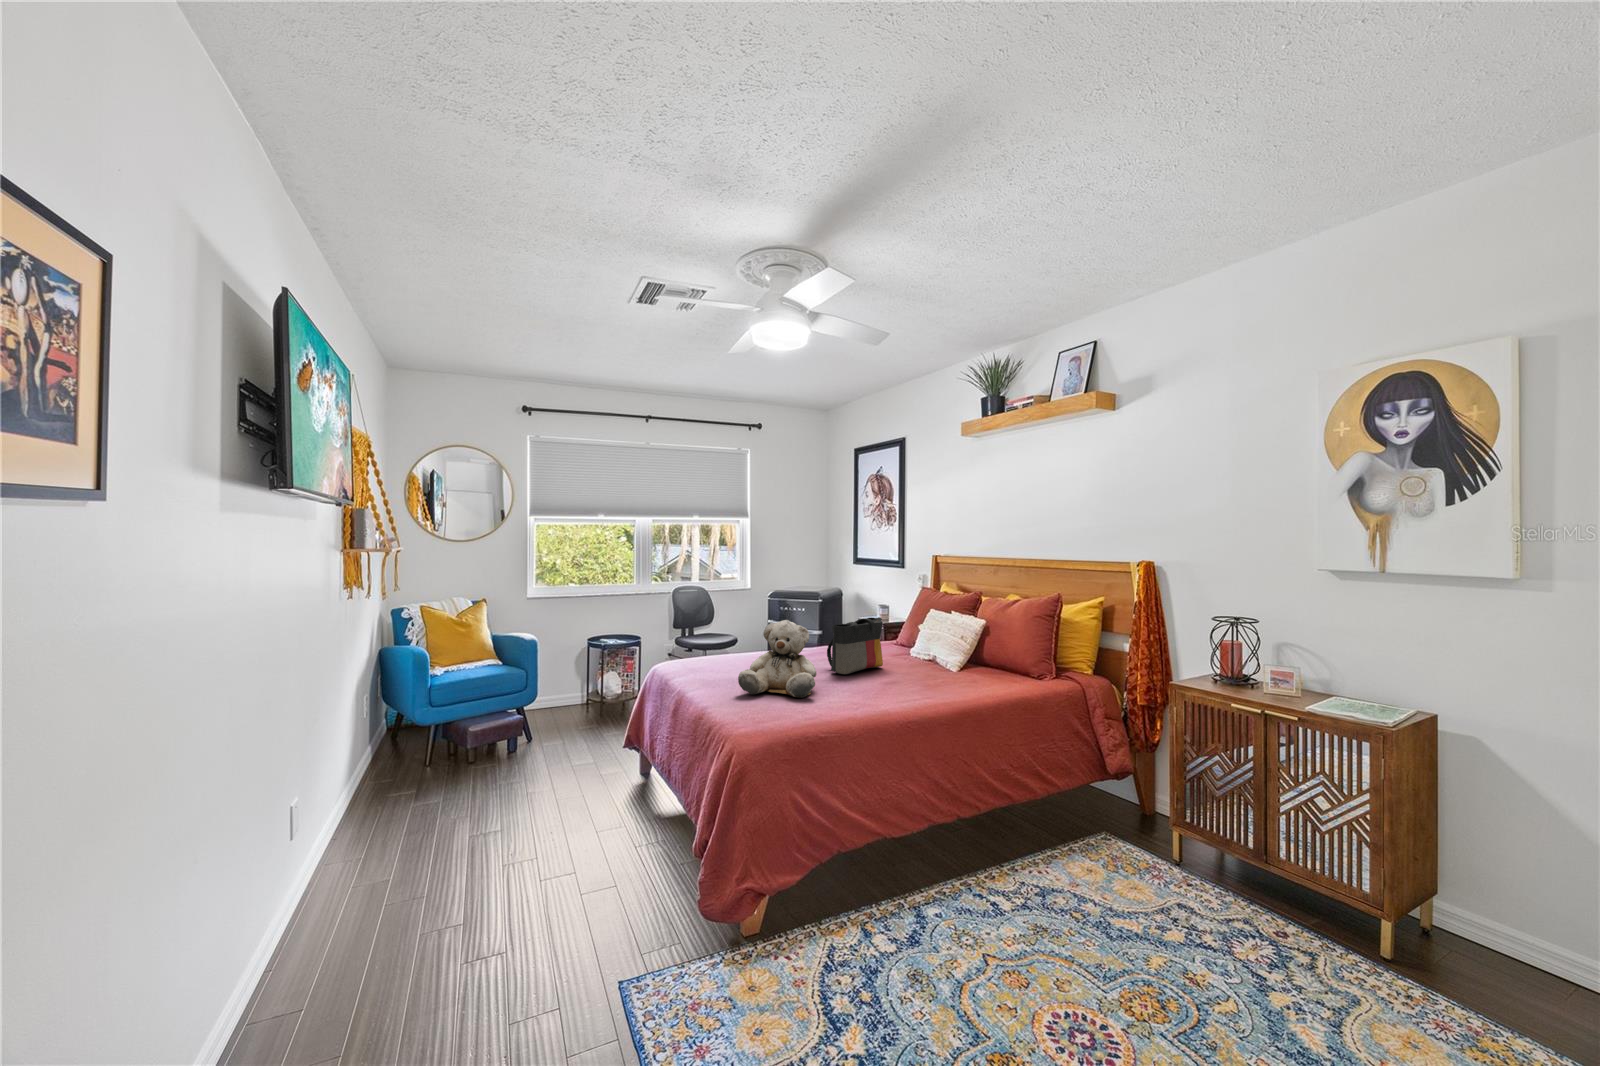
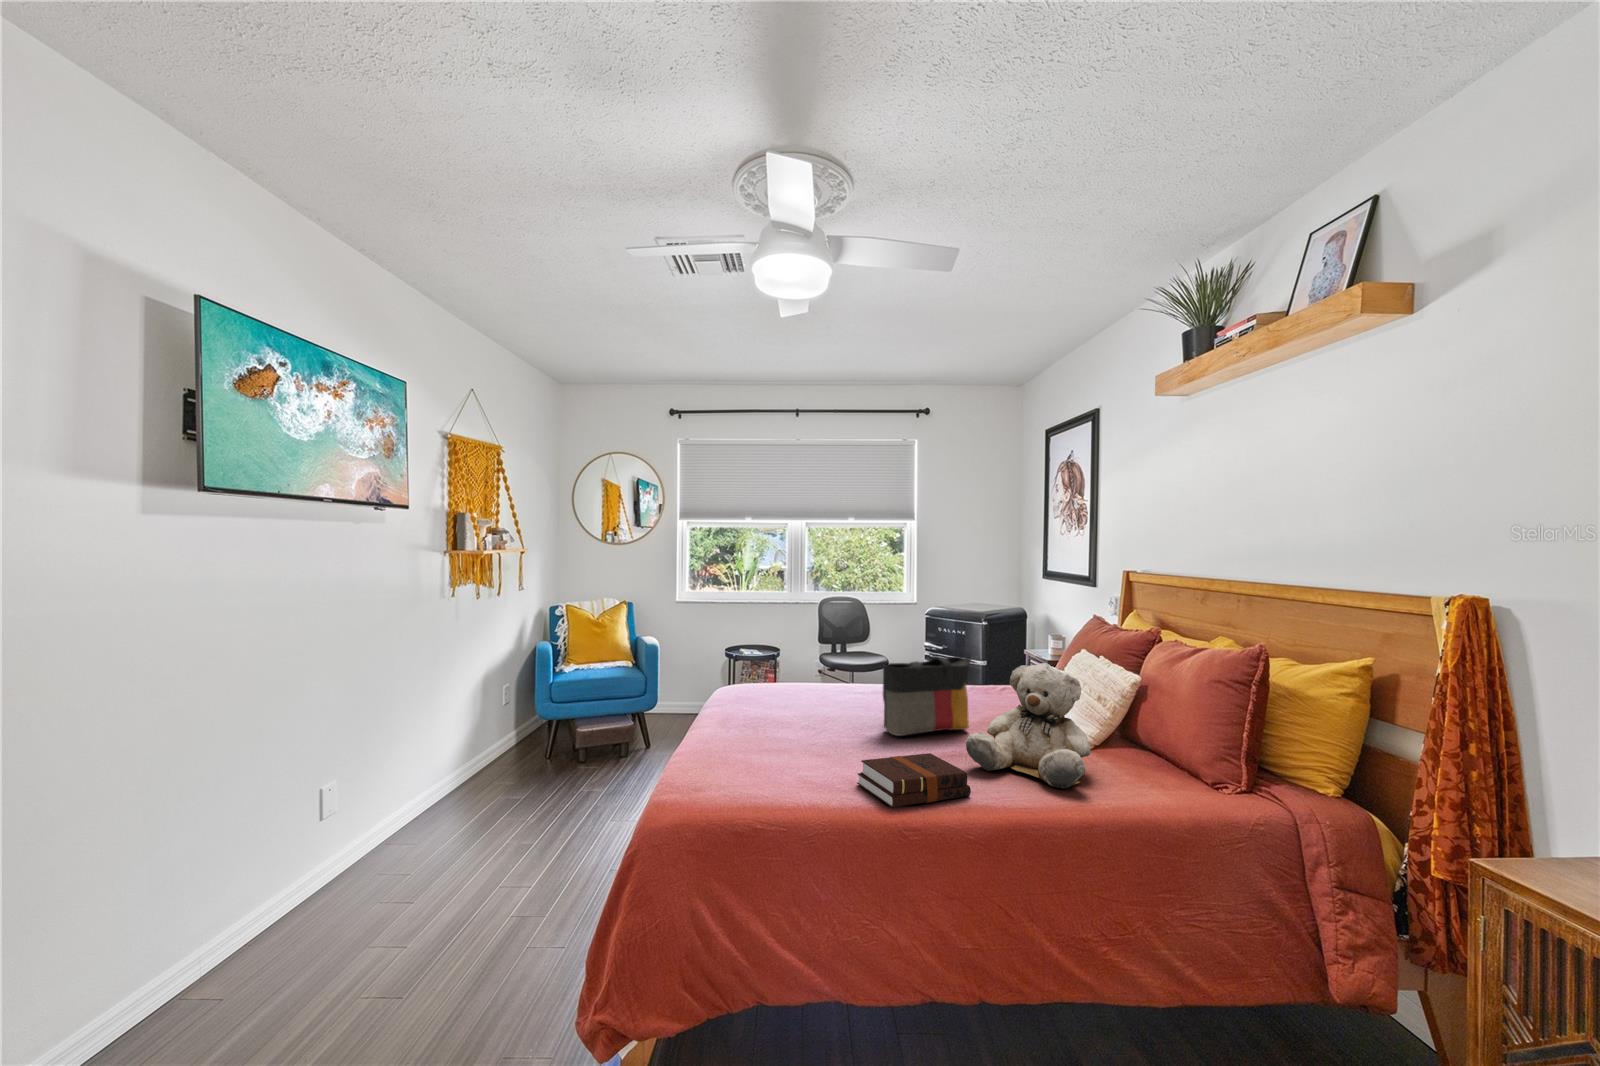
teddy bear: present [738,620,816,698] -> present [966,663,1091,789]
hardback book: none [858,677,928,707] -> present [857,753,971,807]

